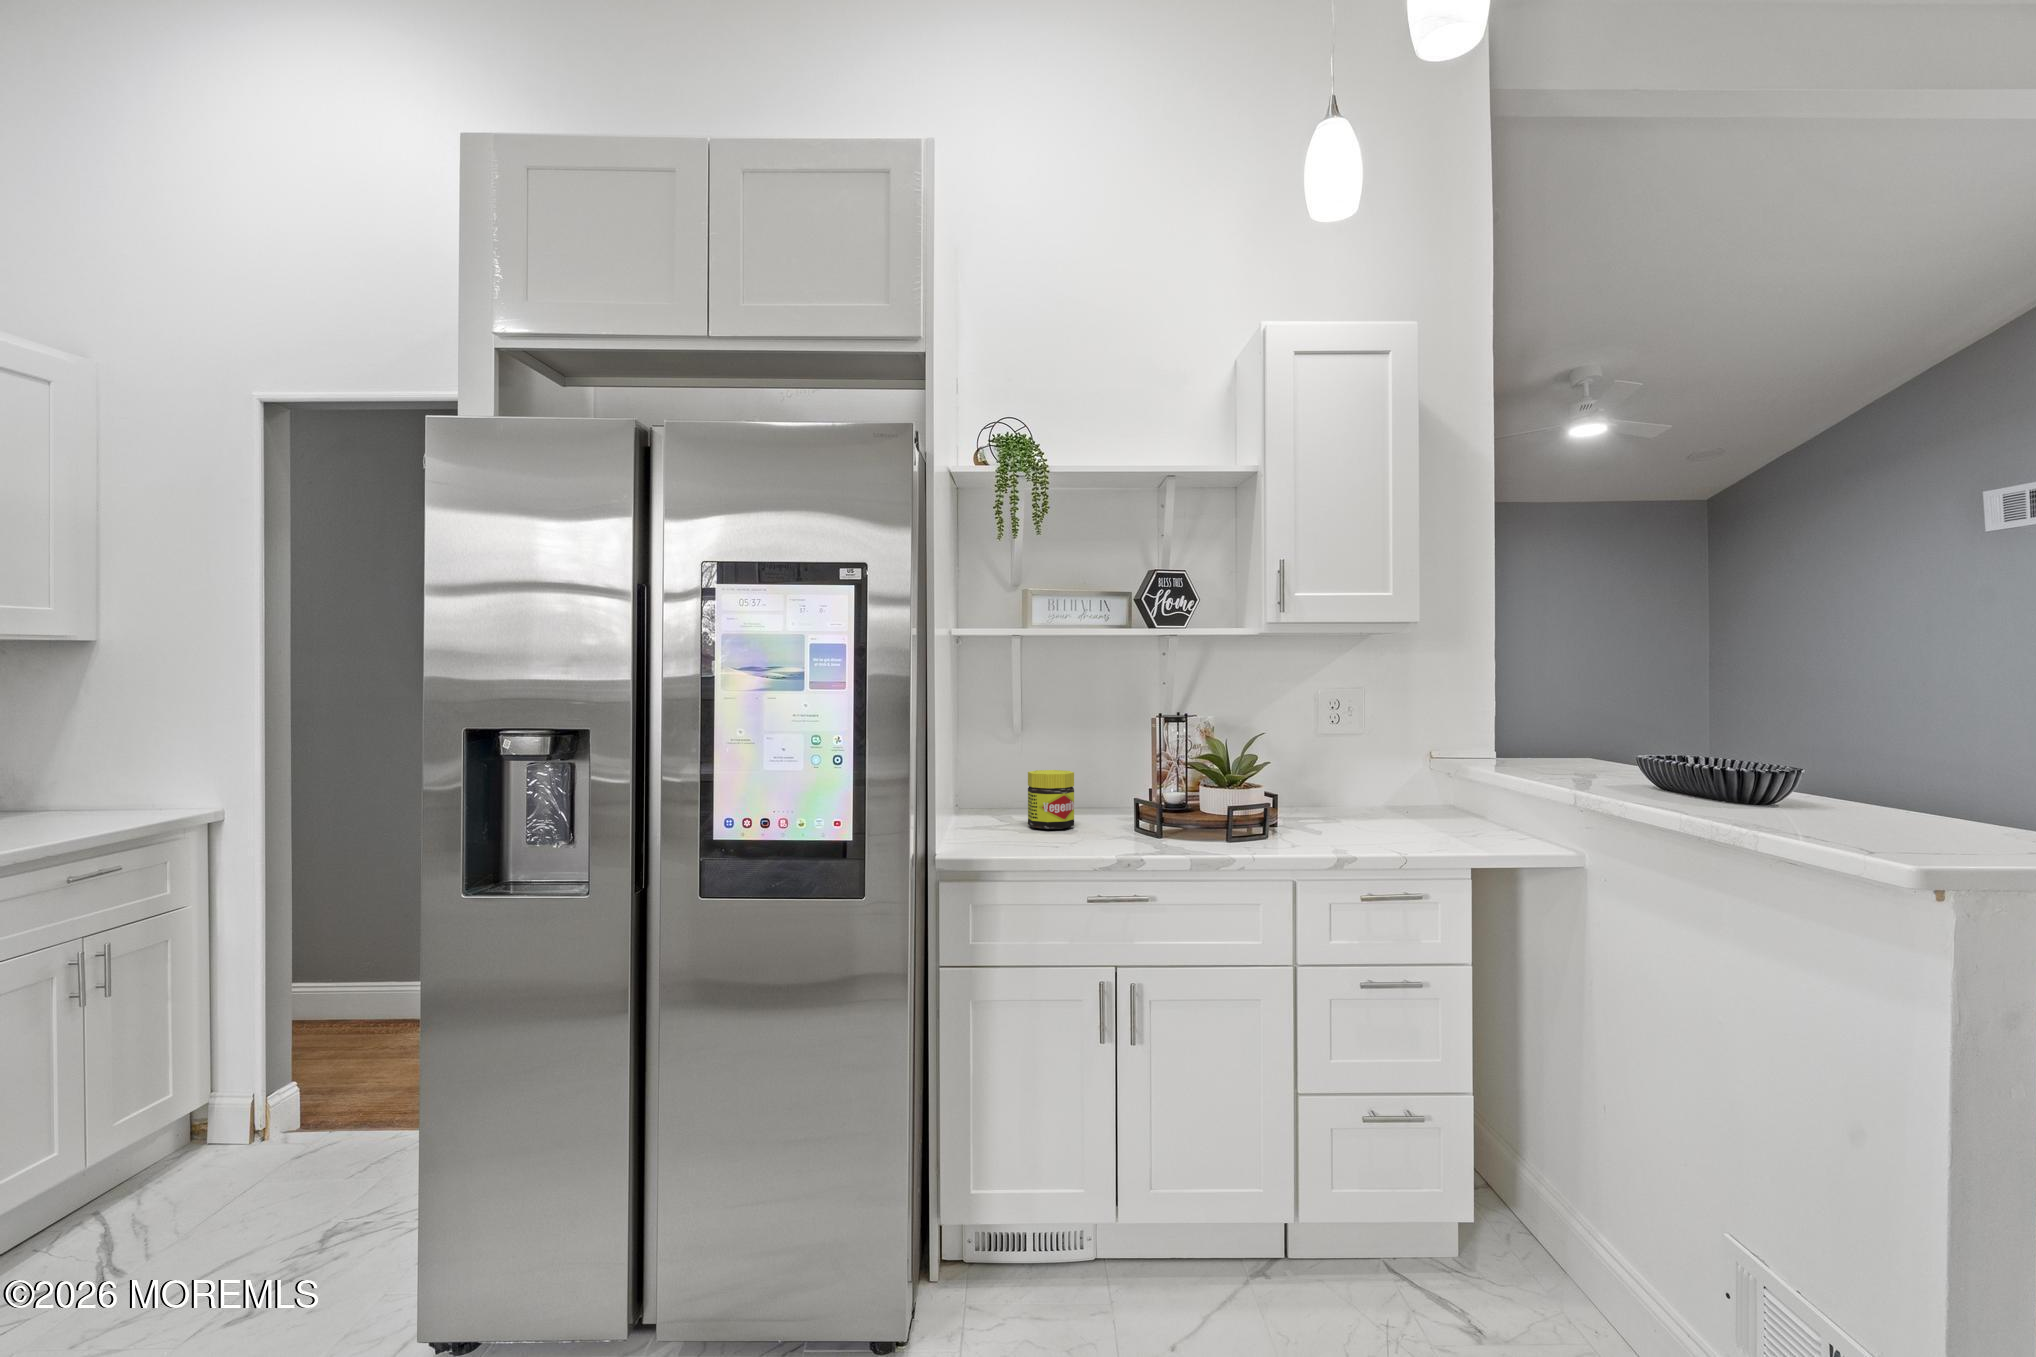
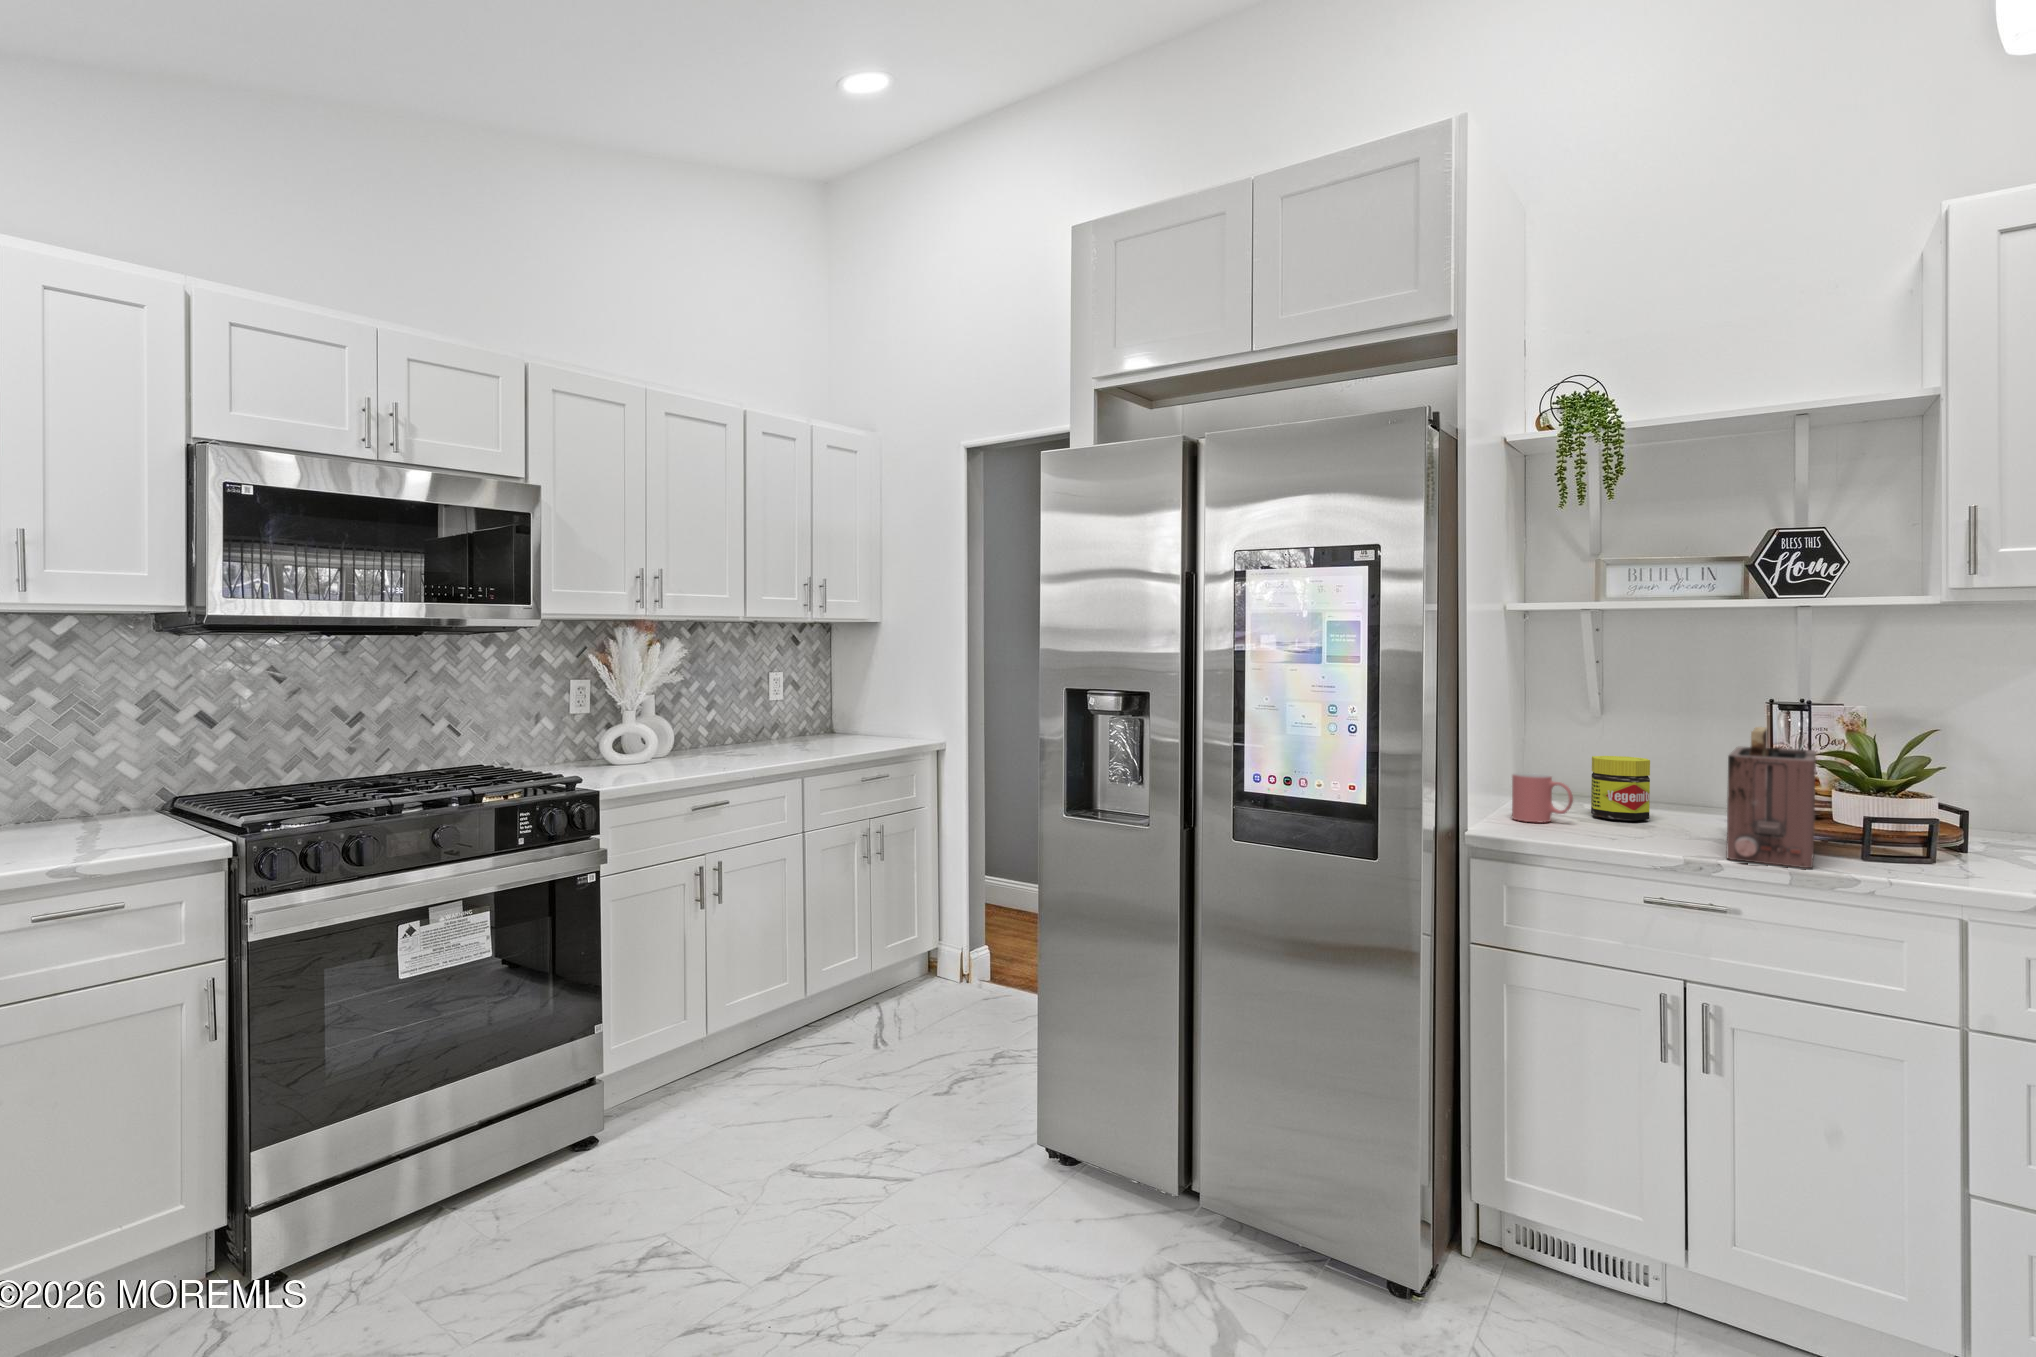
toaster: none [1143,739,1209,857] -> present [1726,727,1816,868]
mug: none [969,792,1021,840] -> present [1512,773,1573,823]

